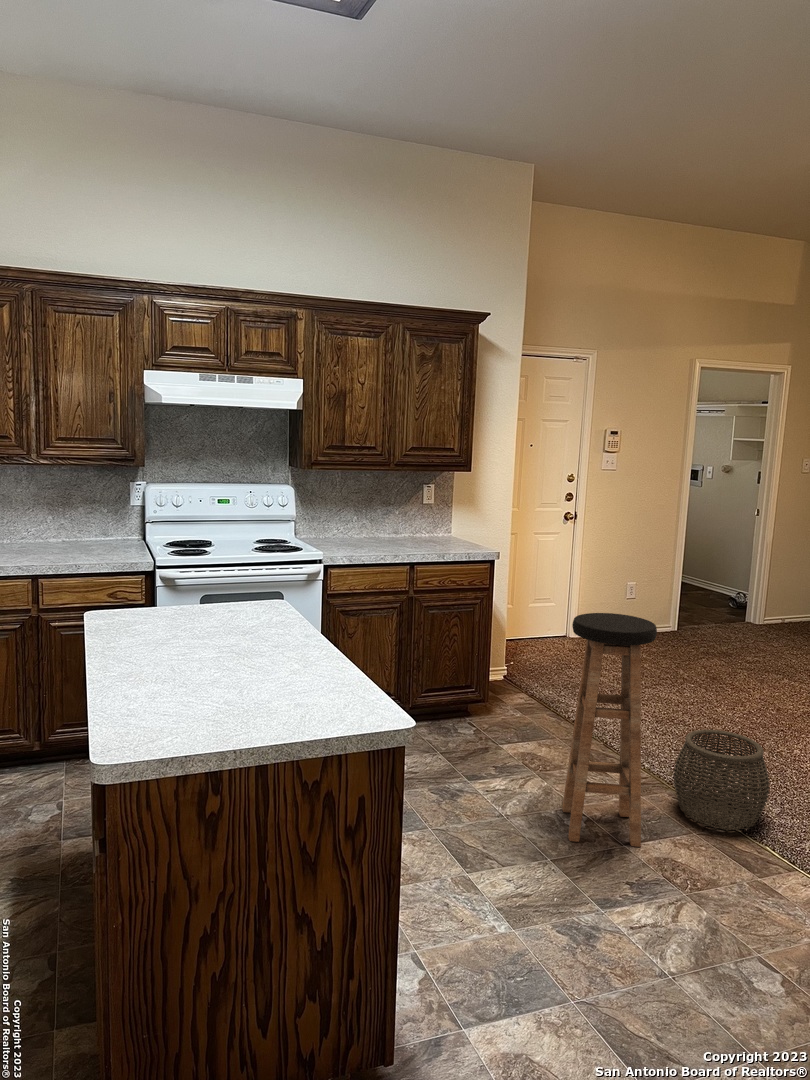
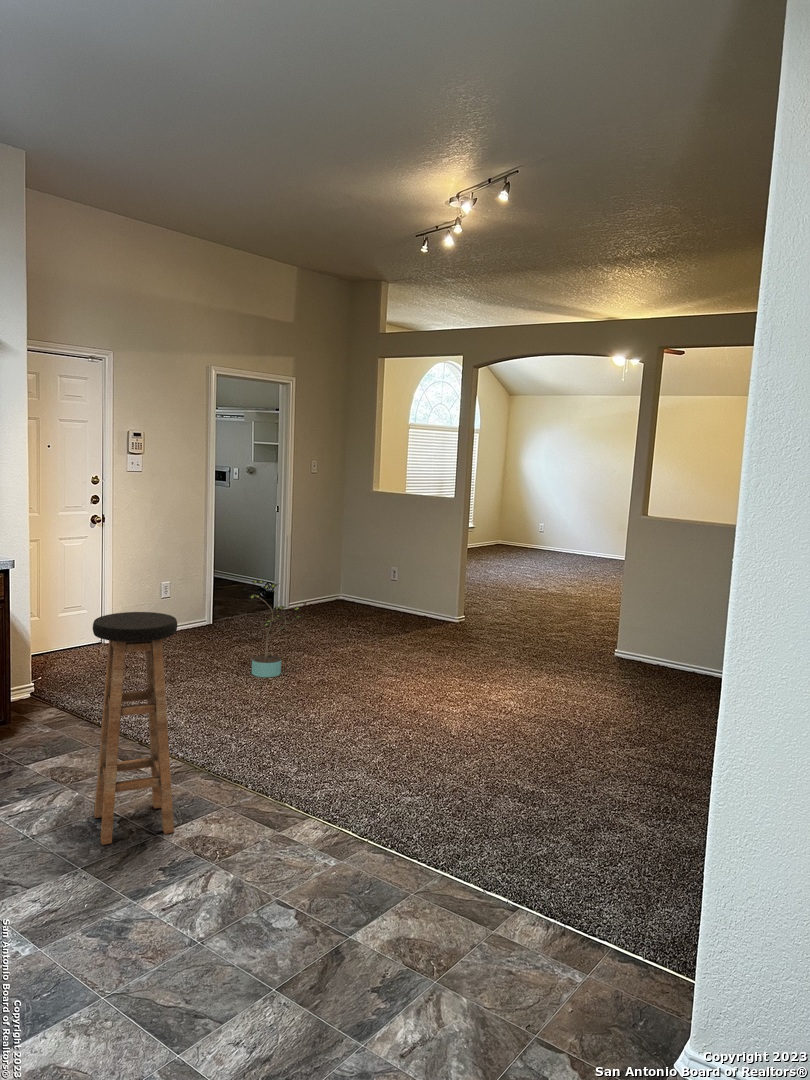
potted plant: none [722,590,786,697] -> present [249,580,301,677]
woven basket: present [673,730,770,831] -> none [203,709,287,799]

